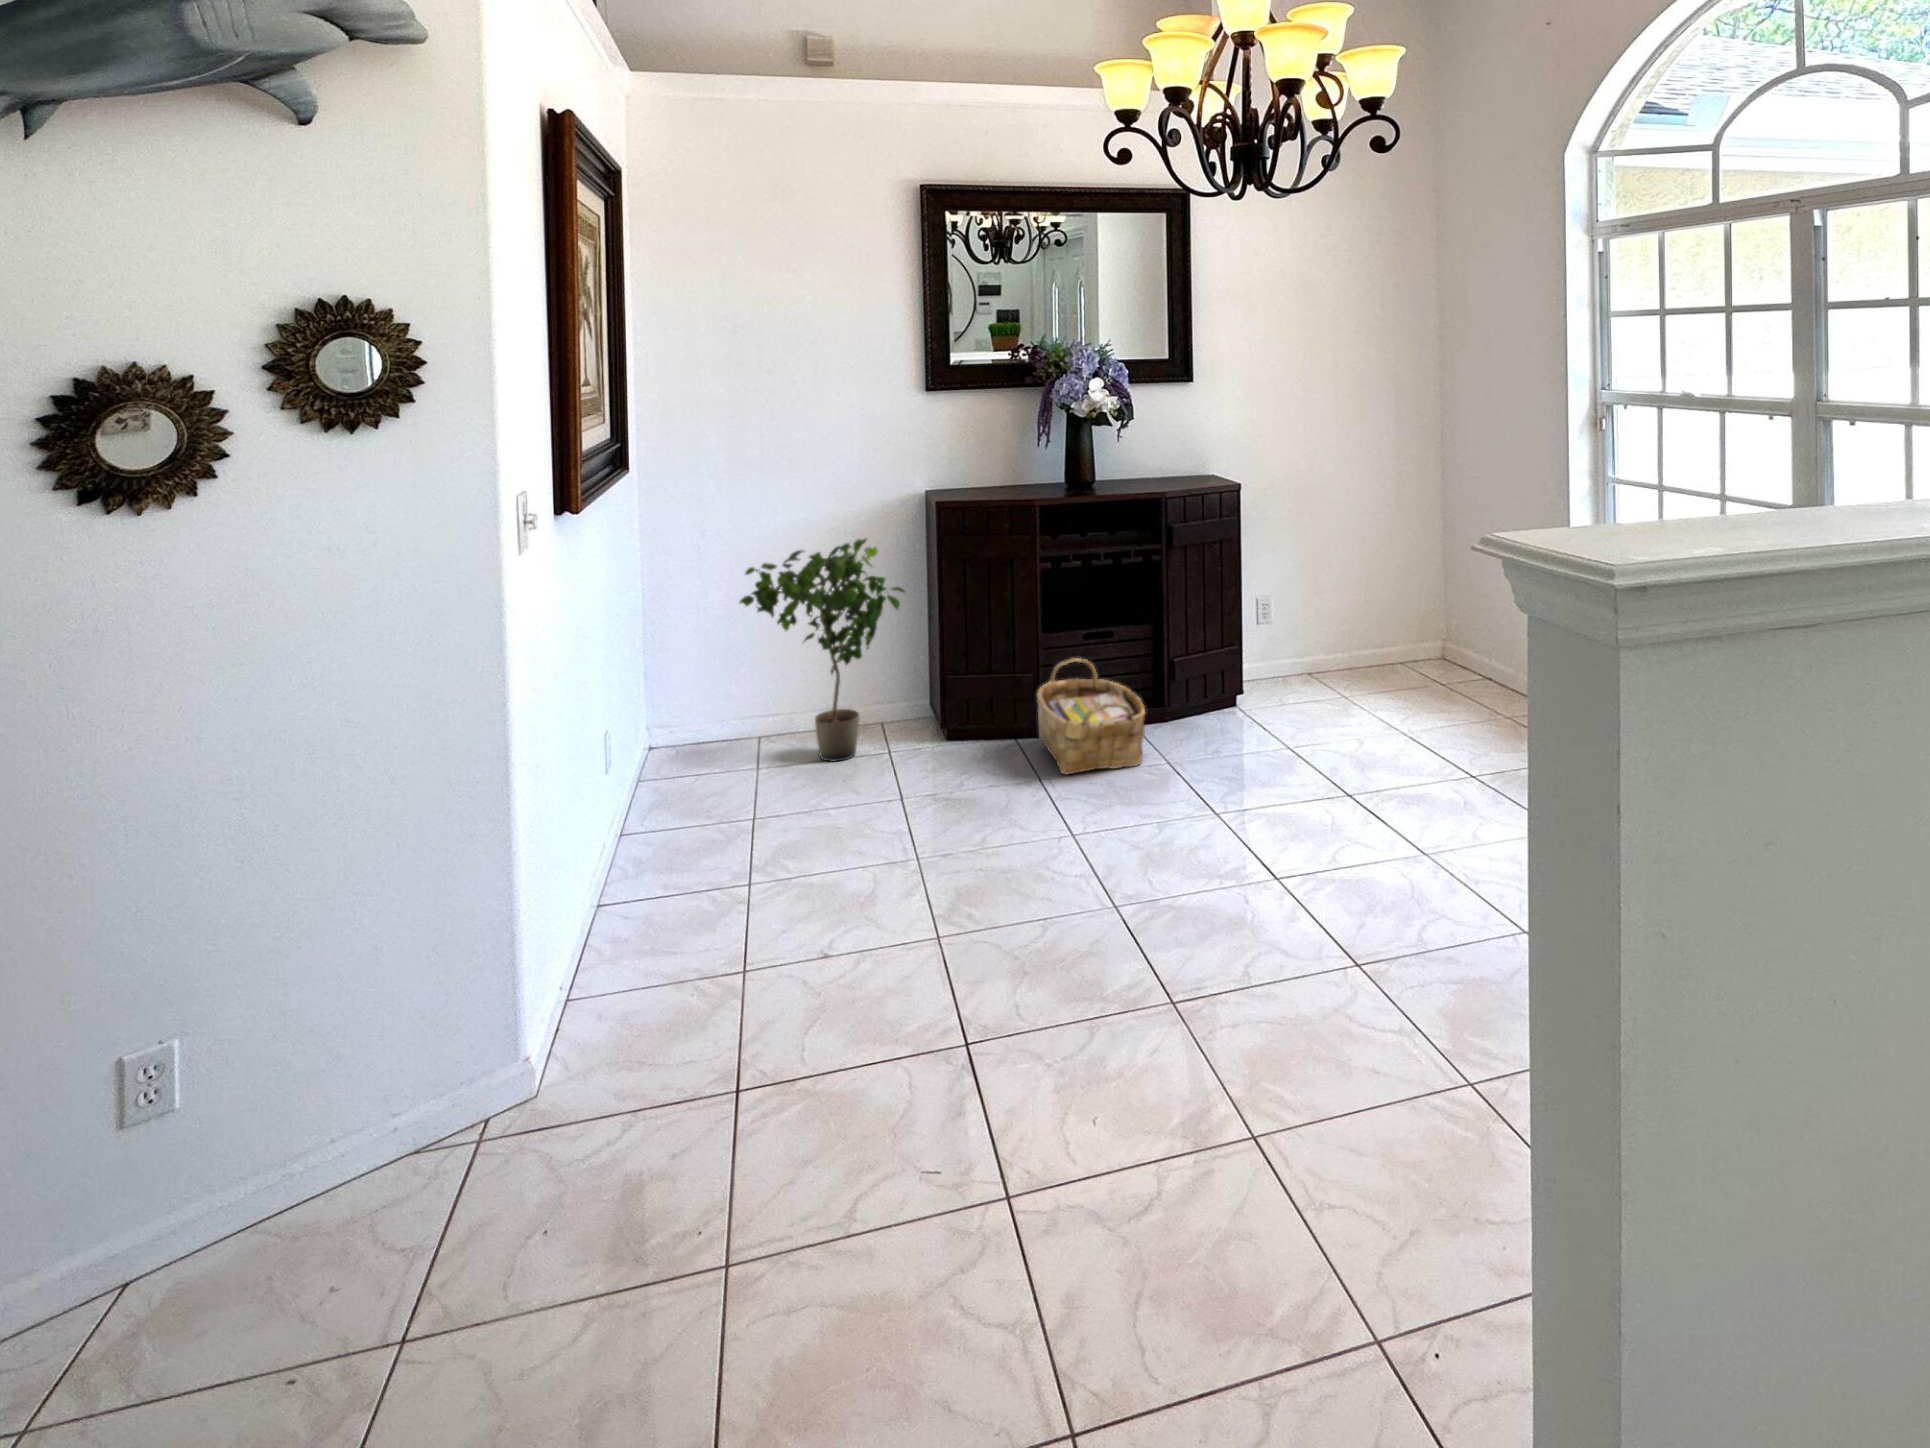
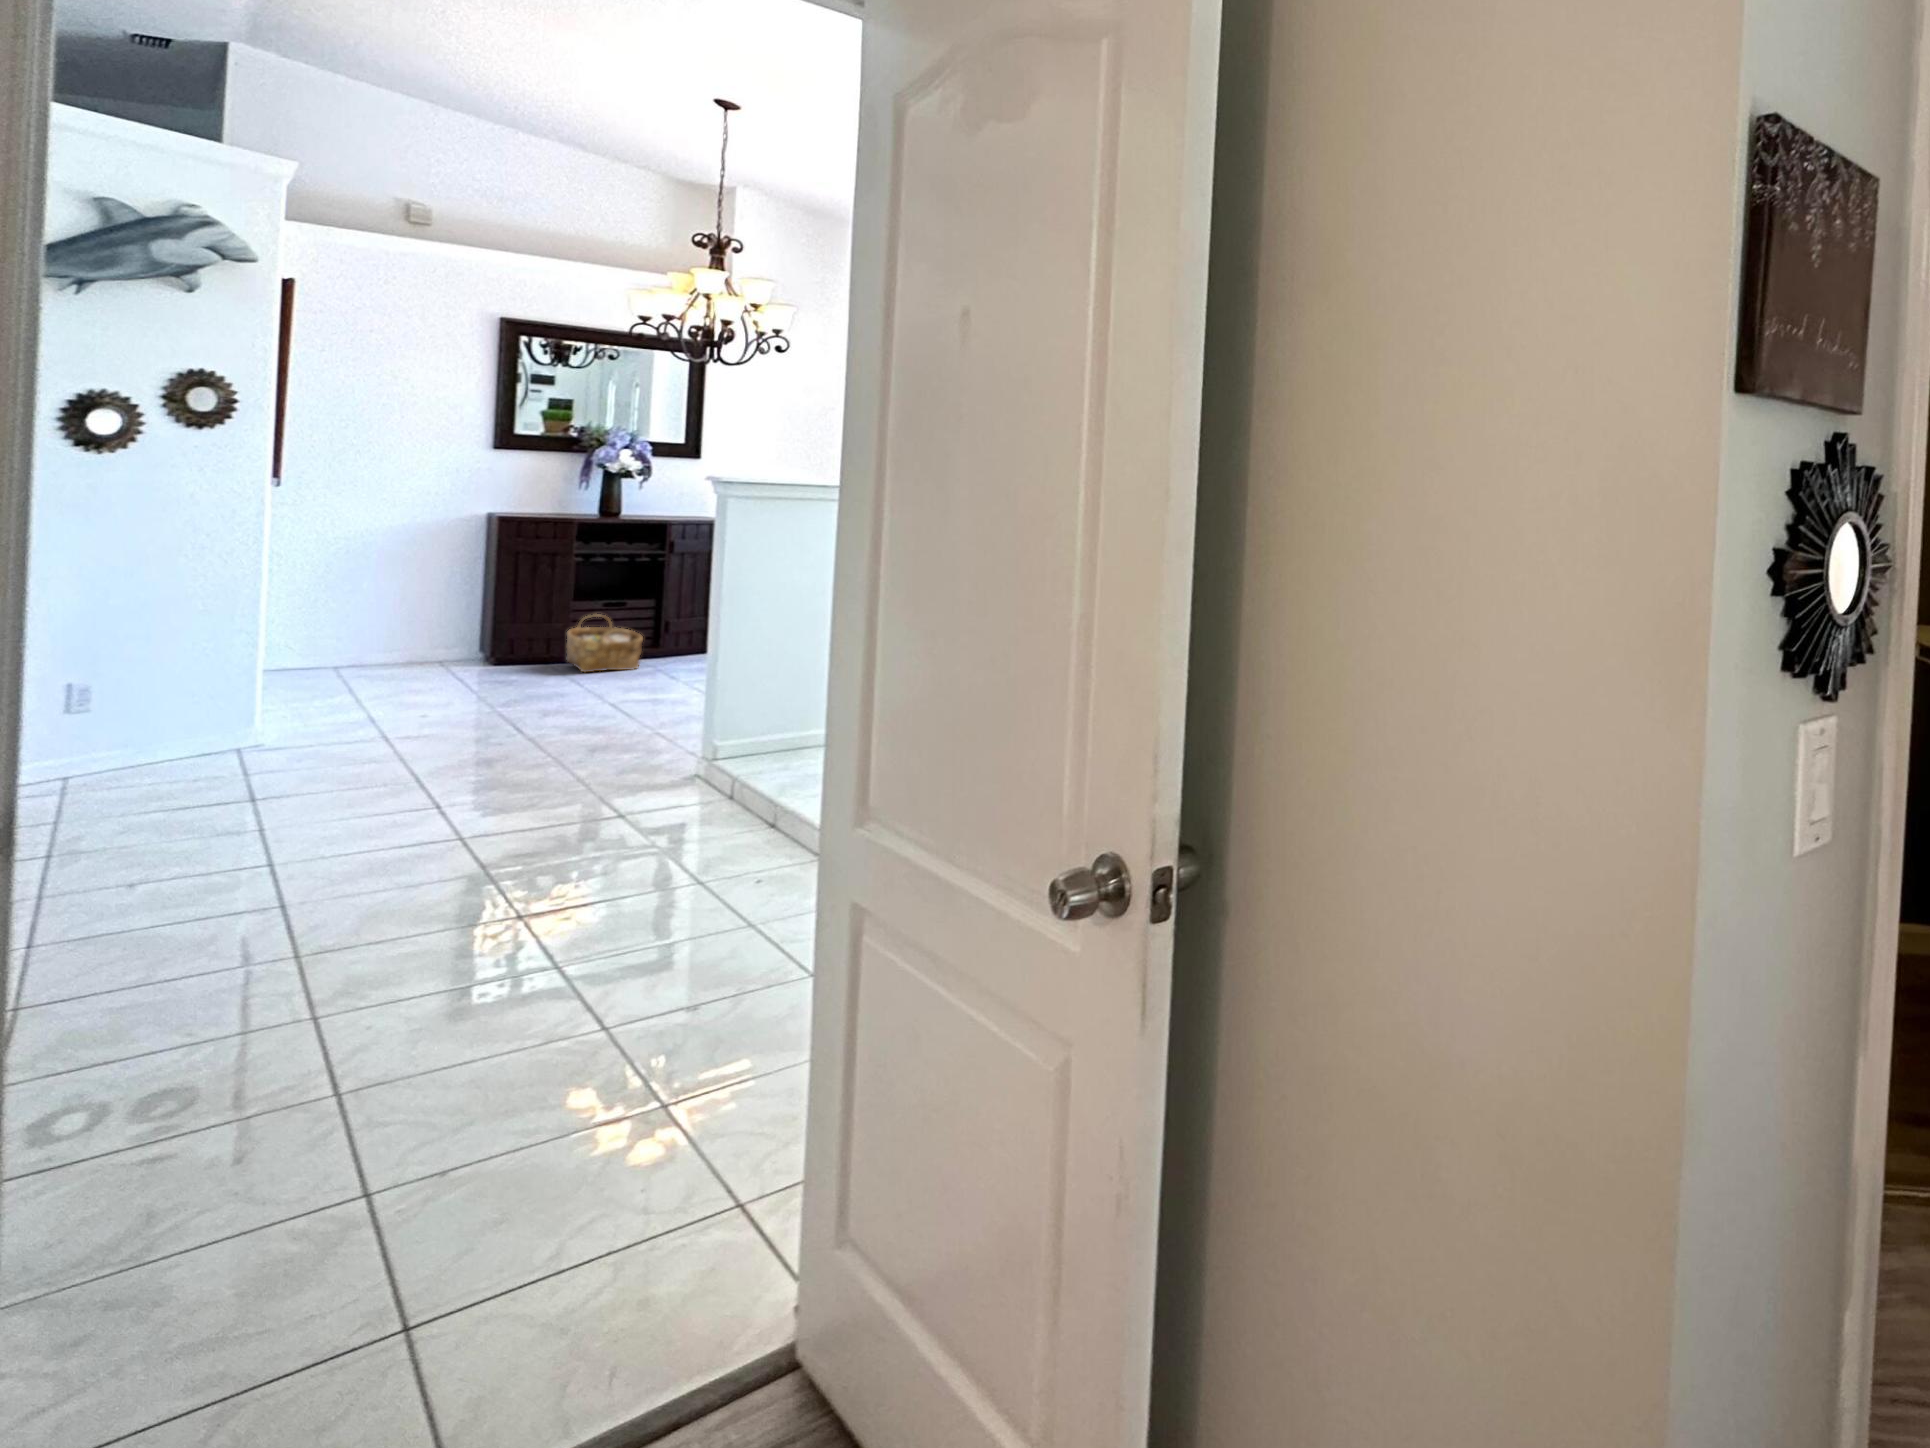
potted plant: present [740,539,905,762] -> none [337,538,468,674]

